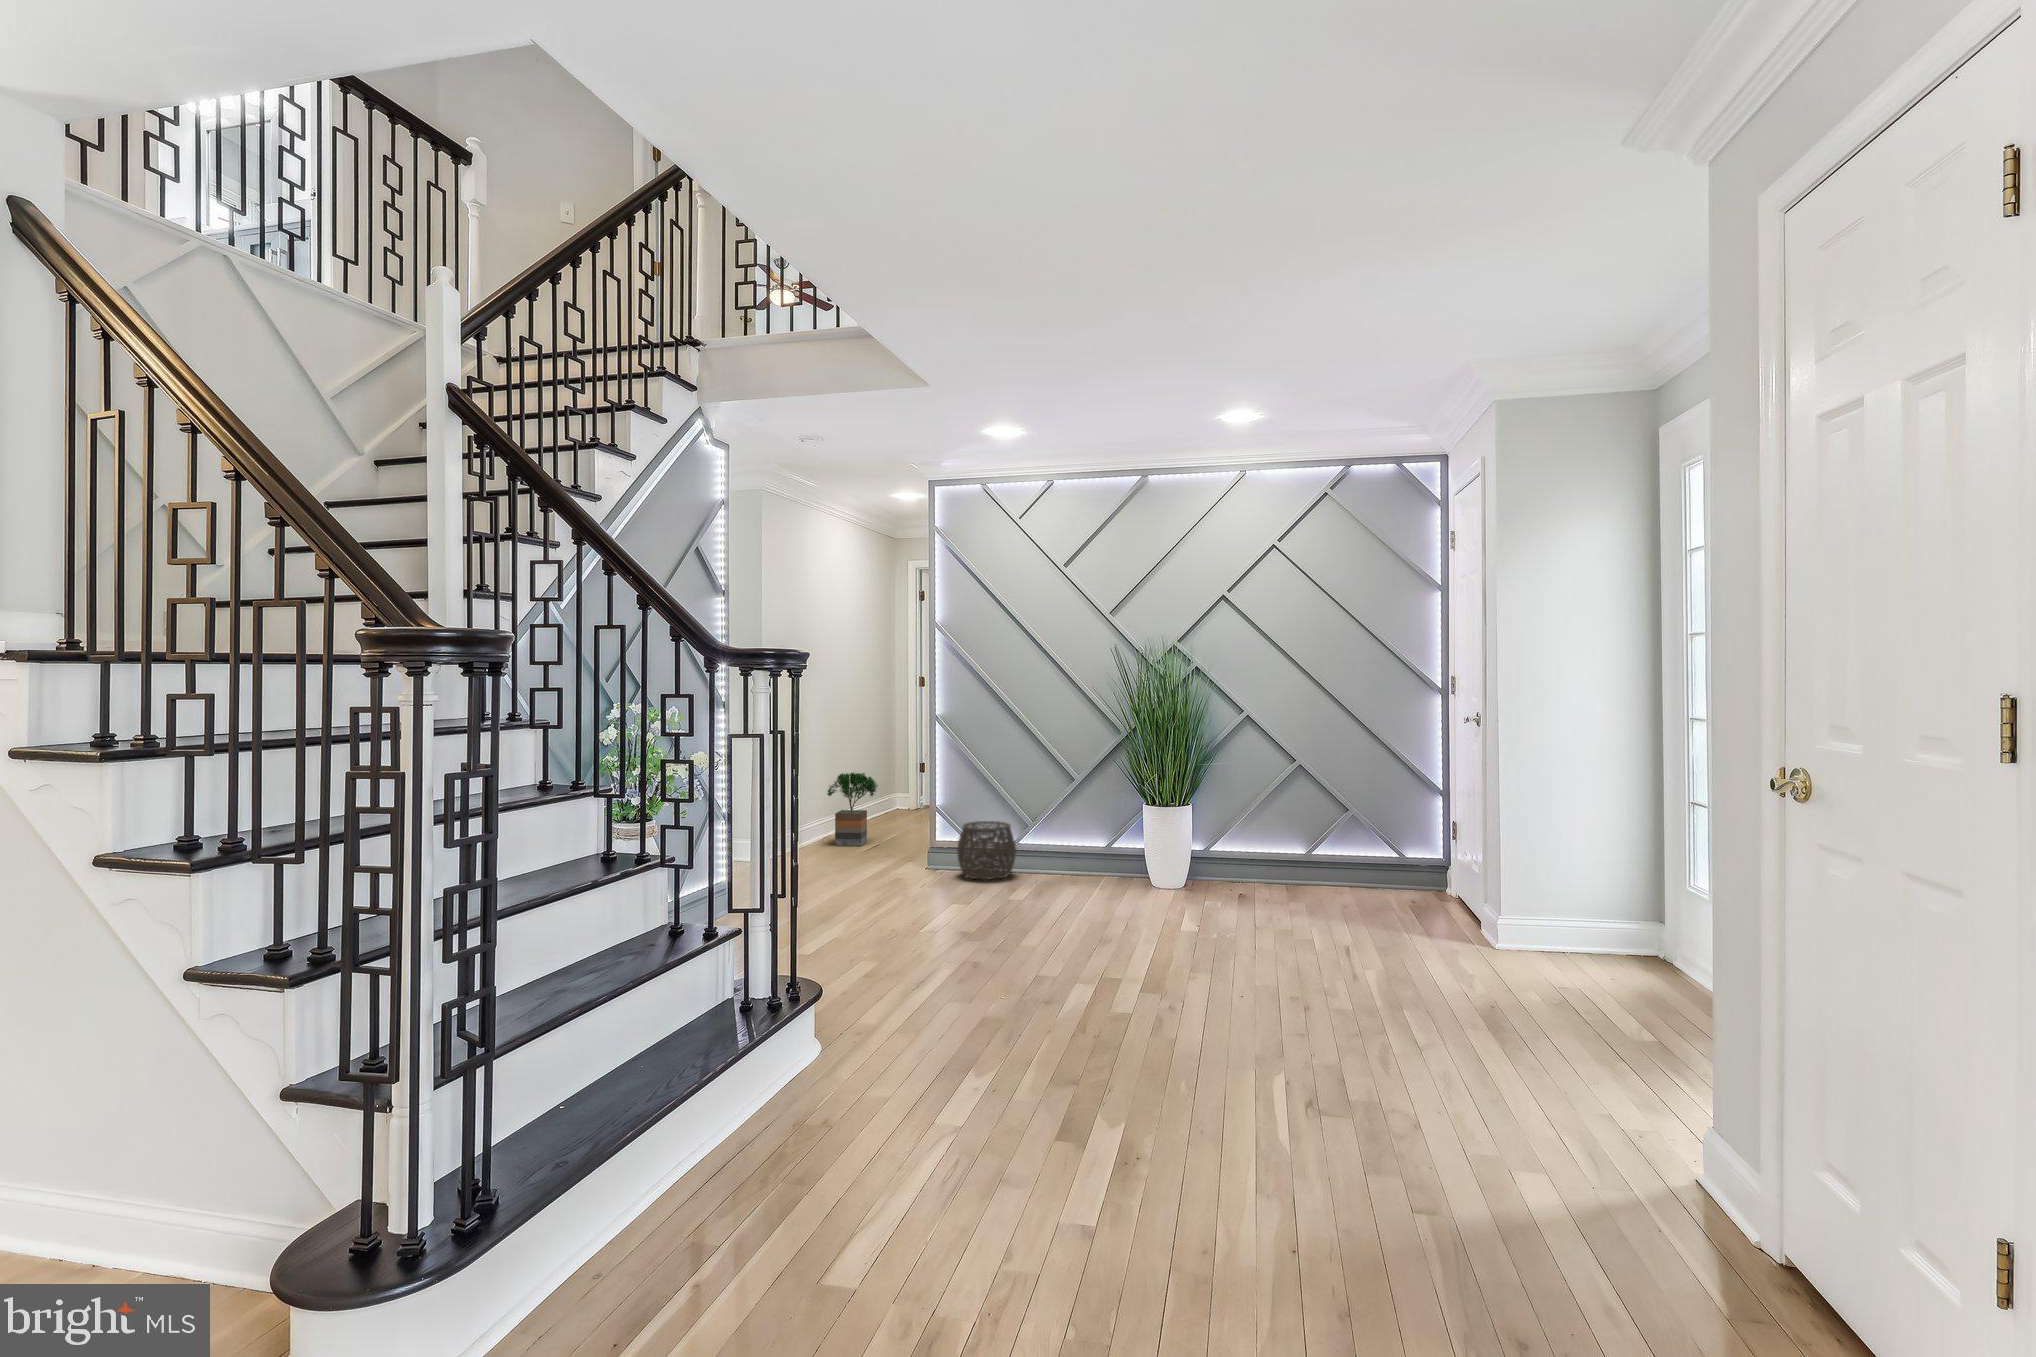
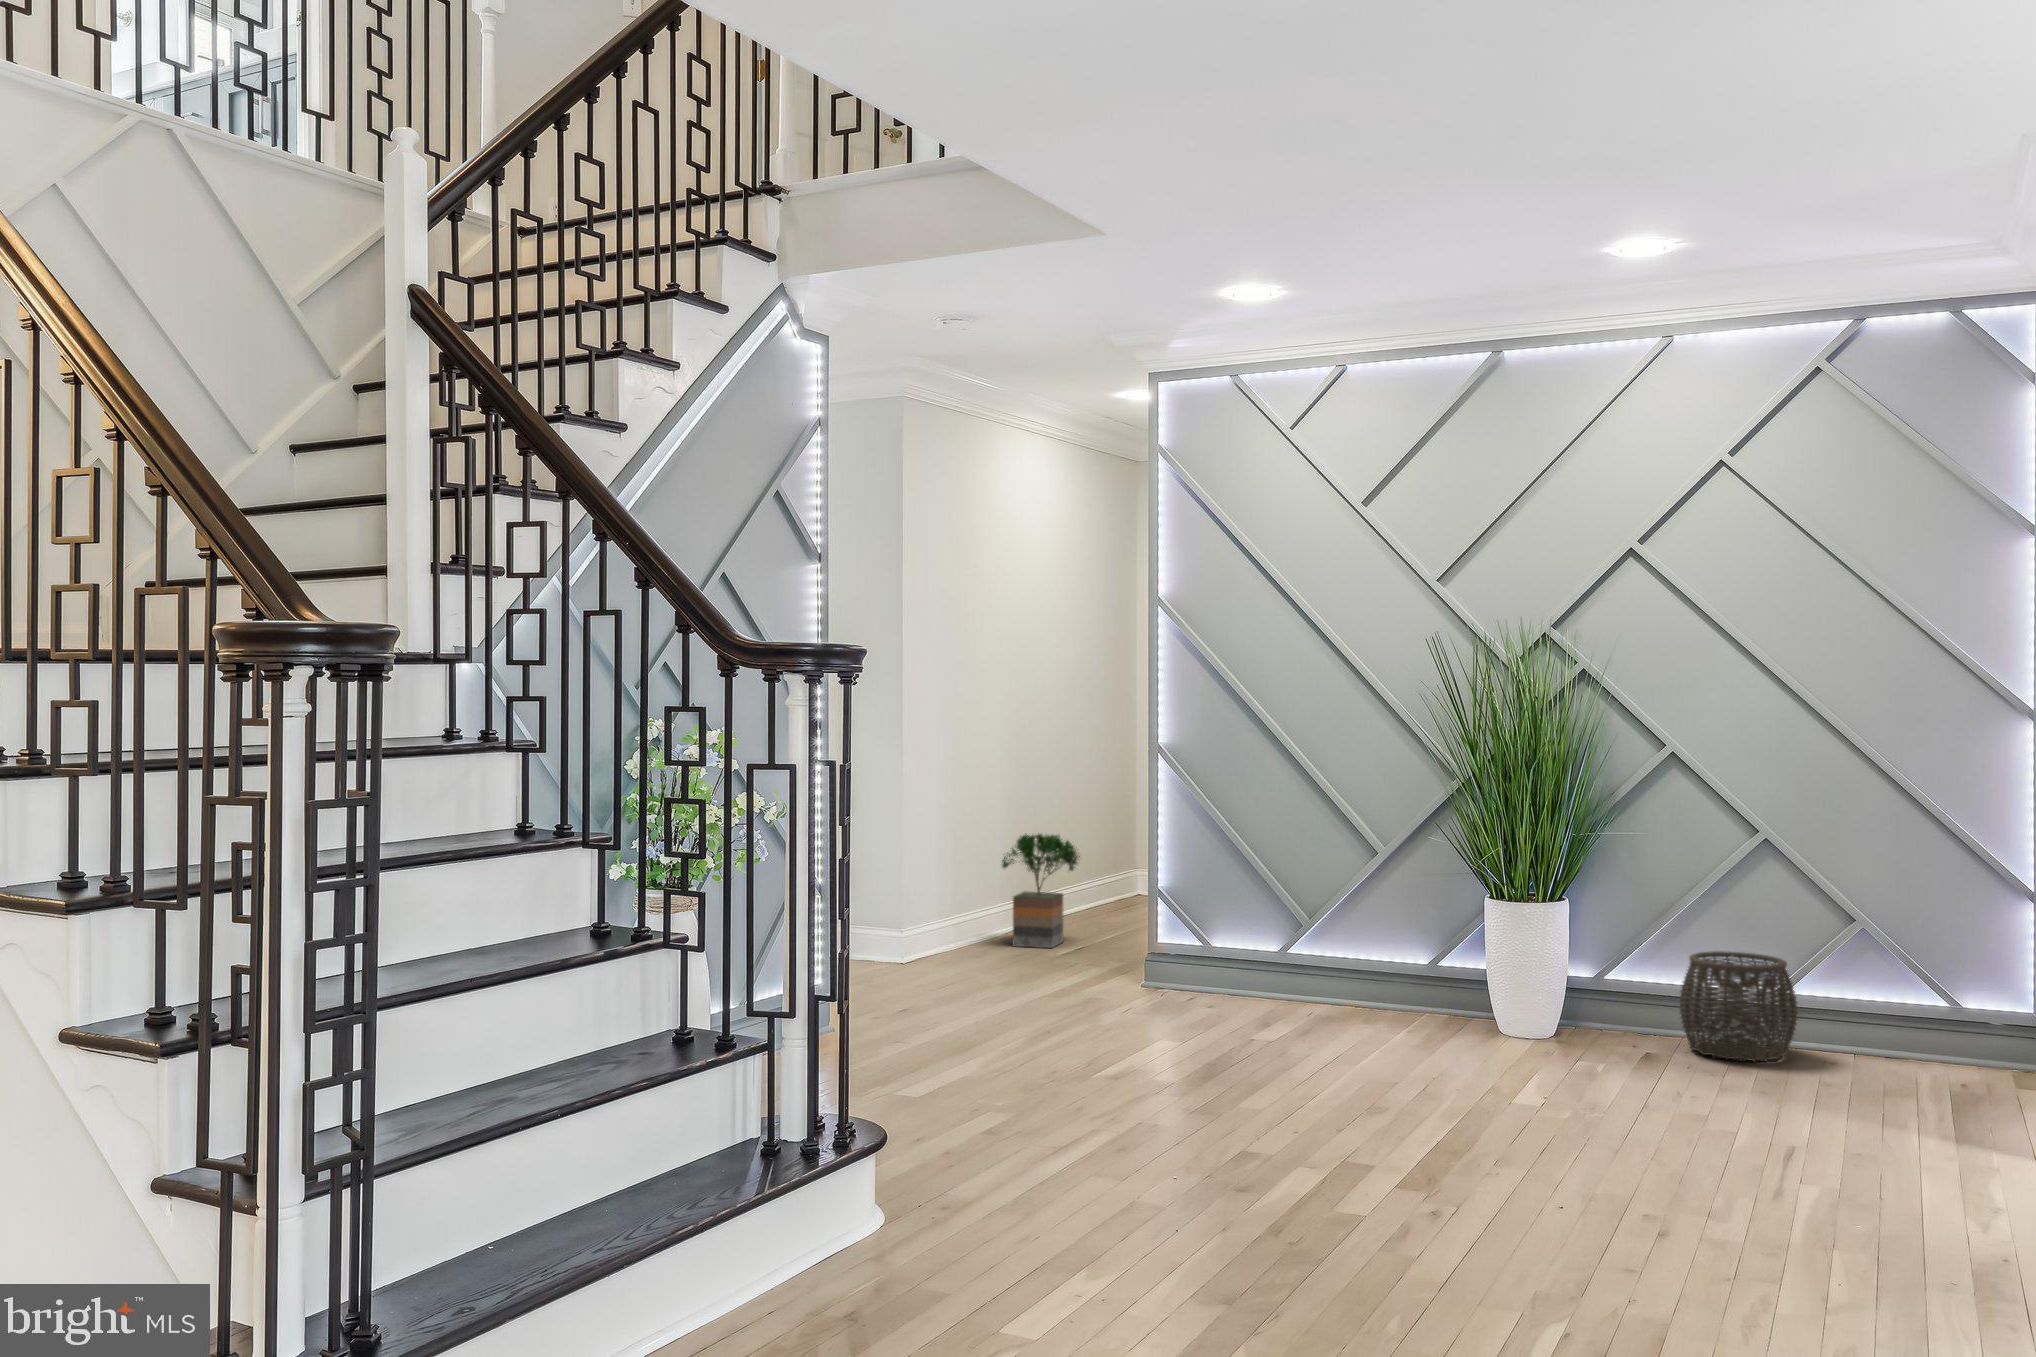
woven basket: present [957,821,1016,880] -> present [1679,951,1798,1061]

